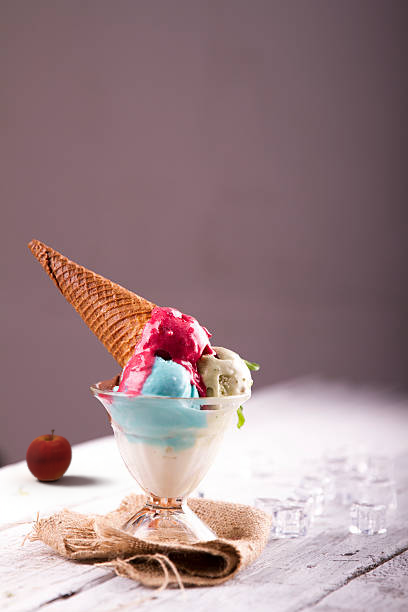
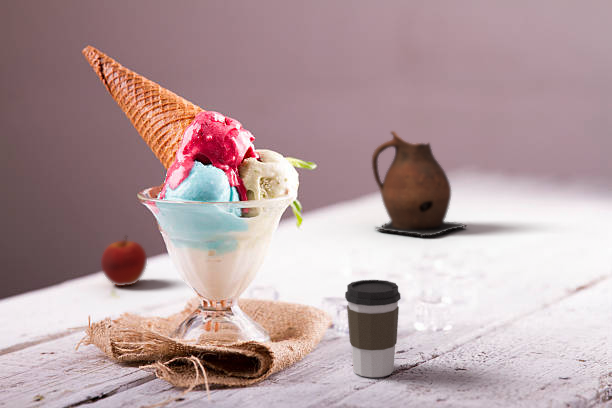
ceramic pitcher: none [277,339,367,444] -> present [372,131,464,236]
coffee cup: none [310,480,366,581] -> present [345,280,401,377]

